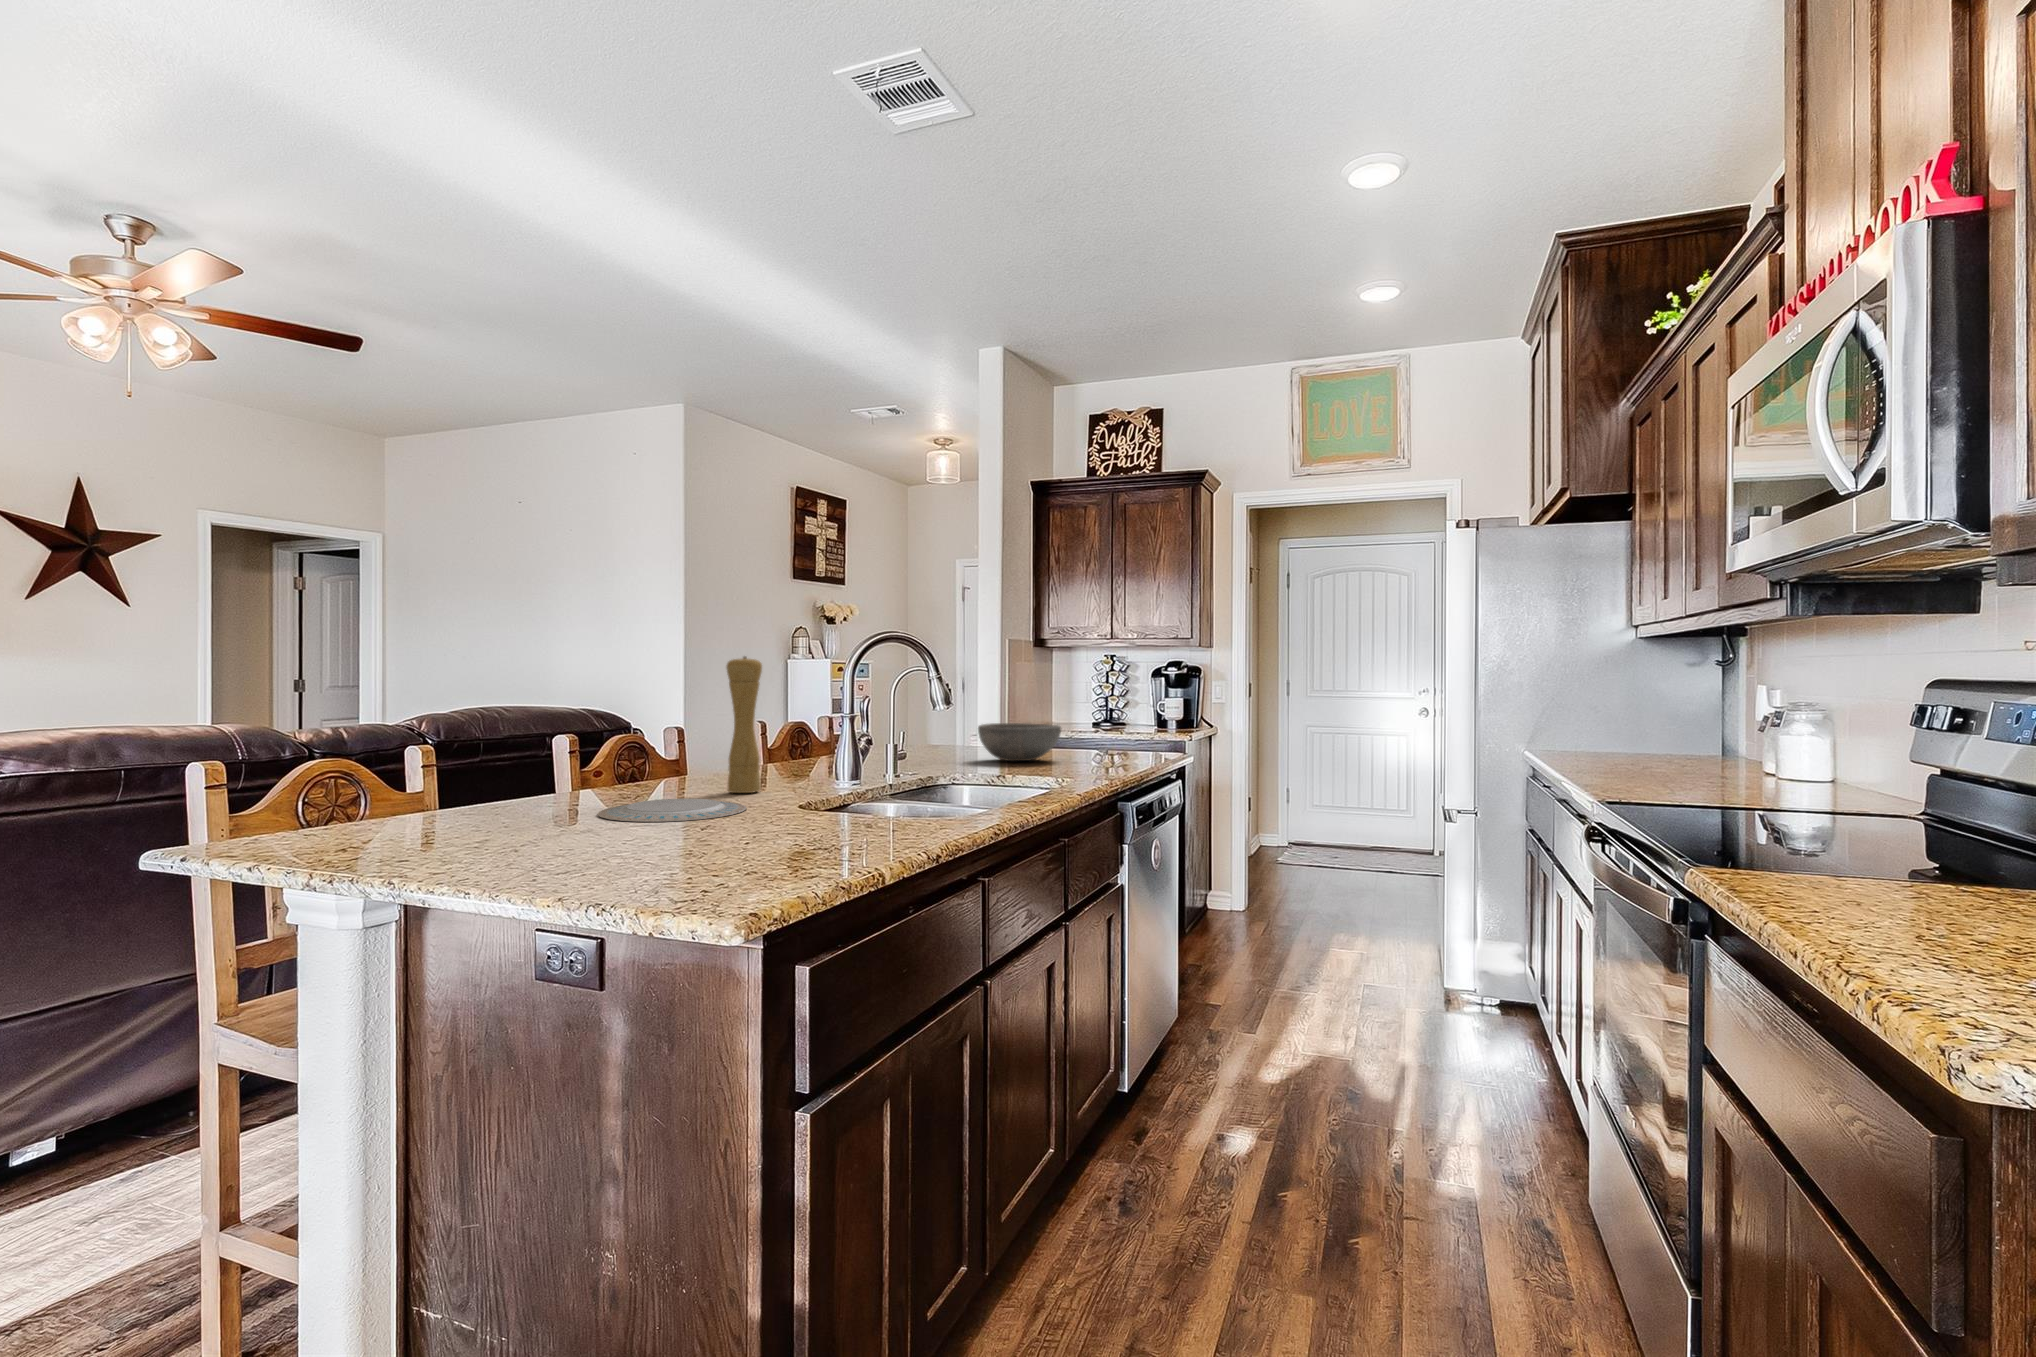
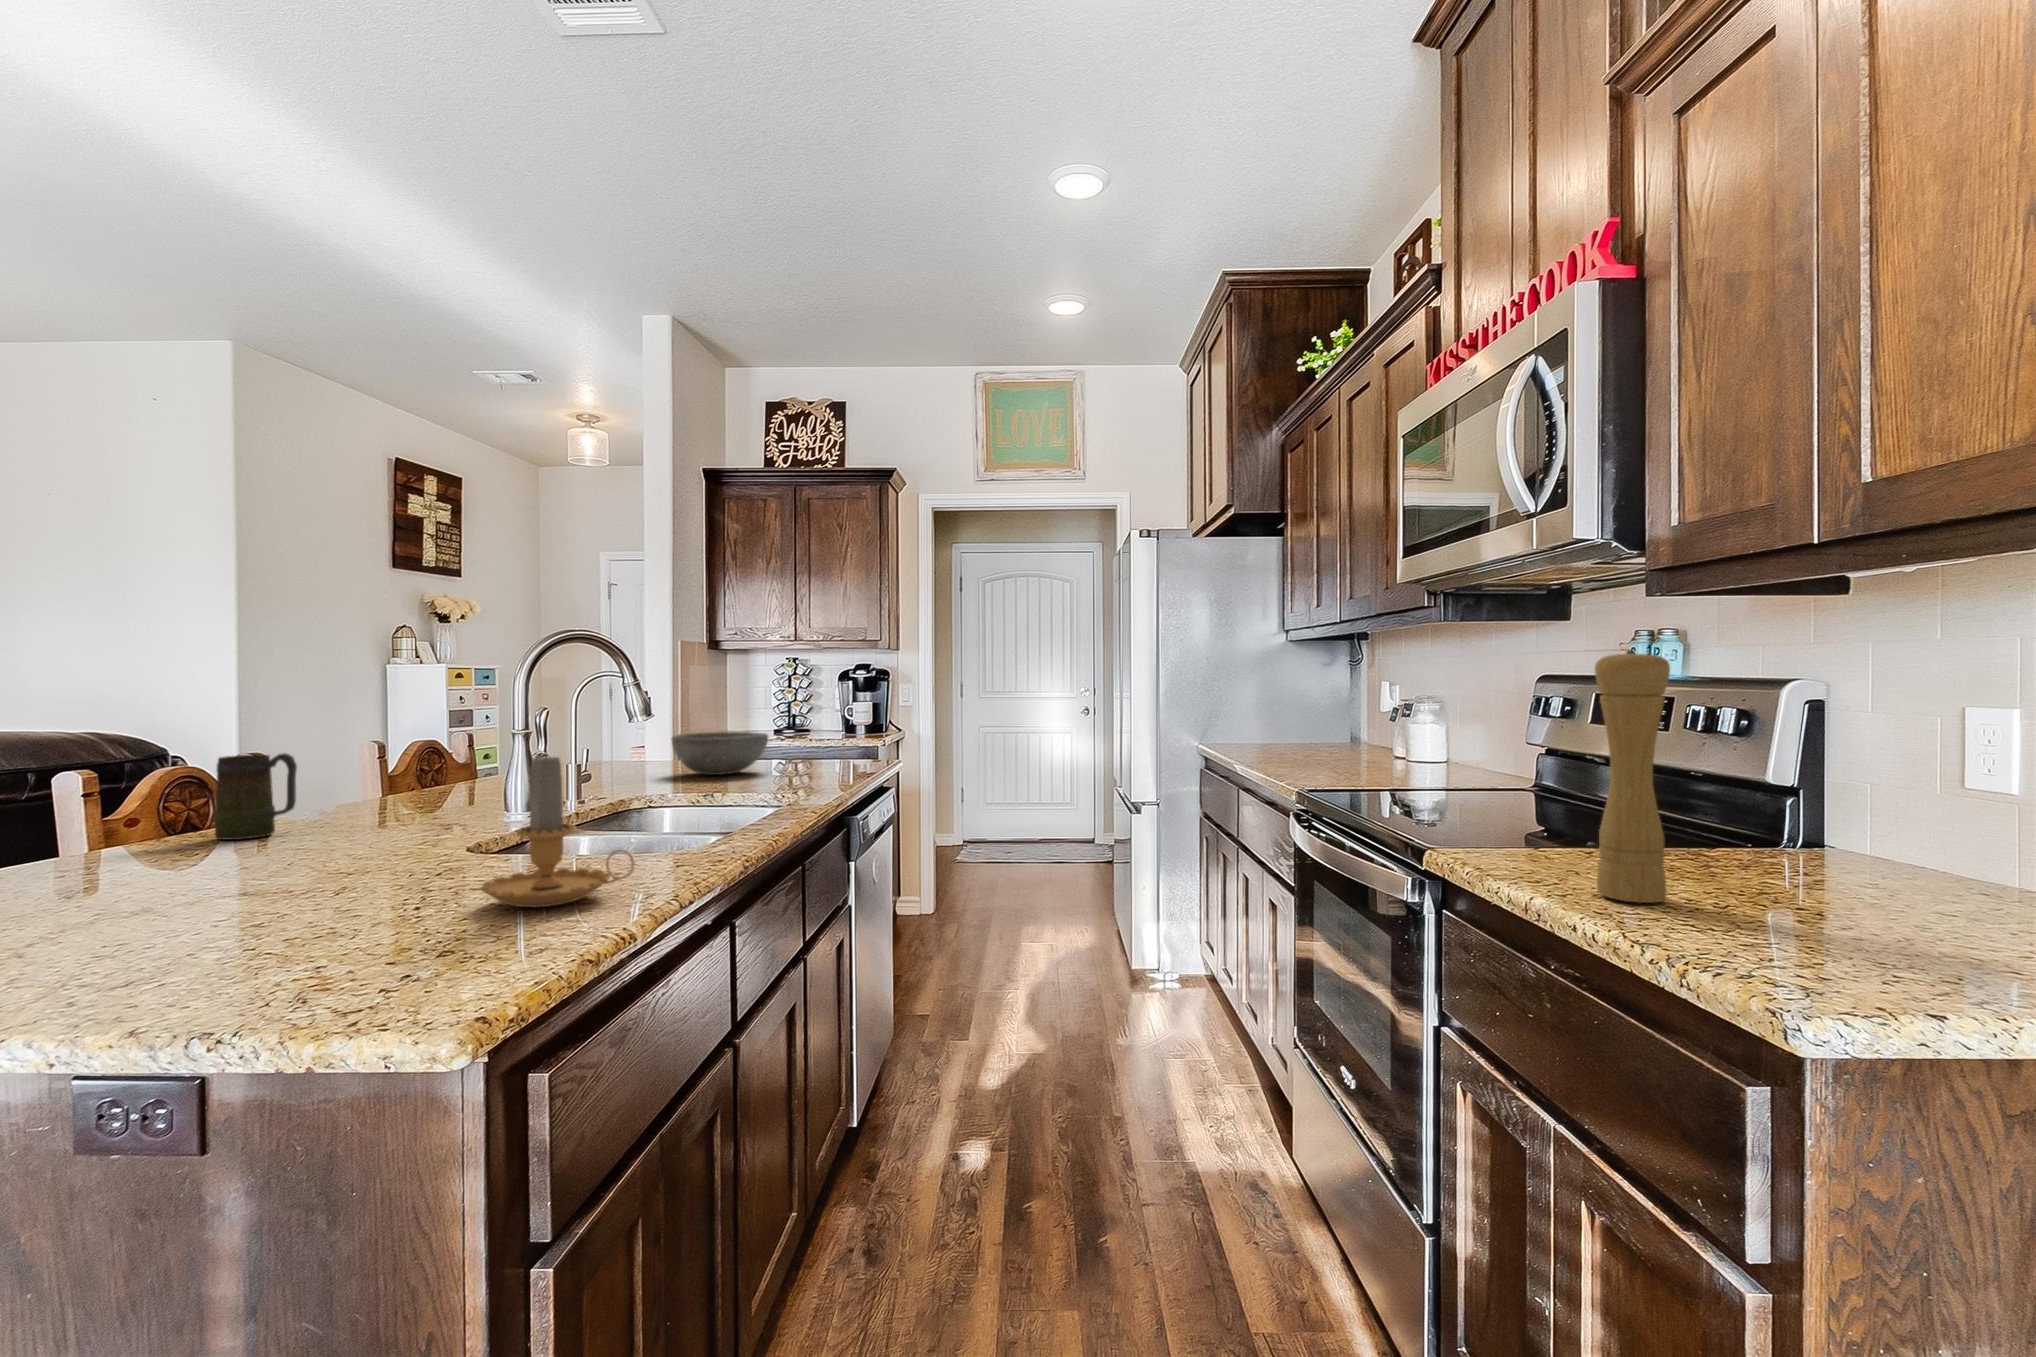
pepper mill: present [726,656,762,793] -> present [1595,650,1670,903]
mug: none [639,728,691,791] -> present [214,753,297,840]
candle: none [786,728,894,850] -> present [481,756,634,907]
plate: present [598,799,746,822] -> none [156,848,395,888]

